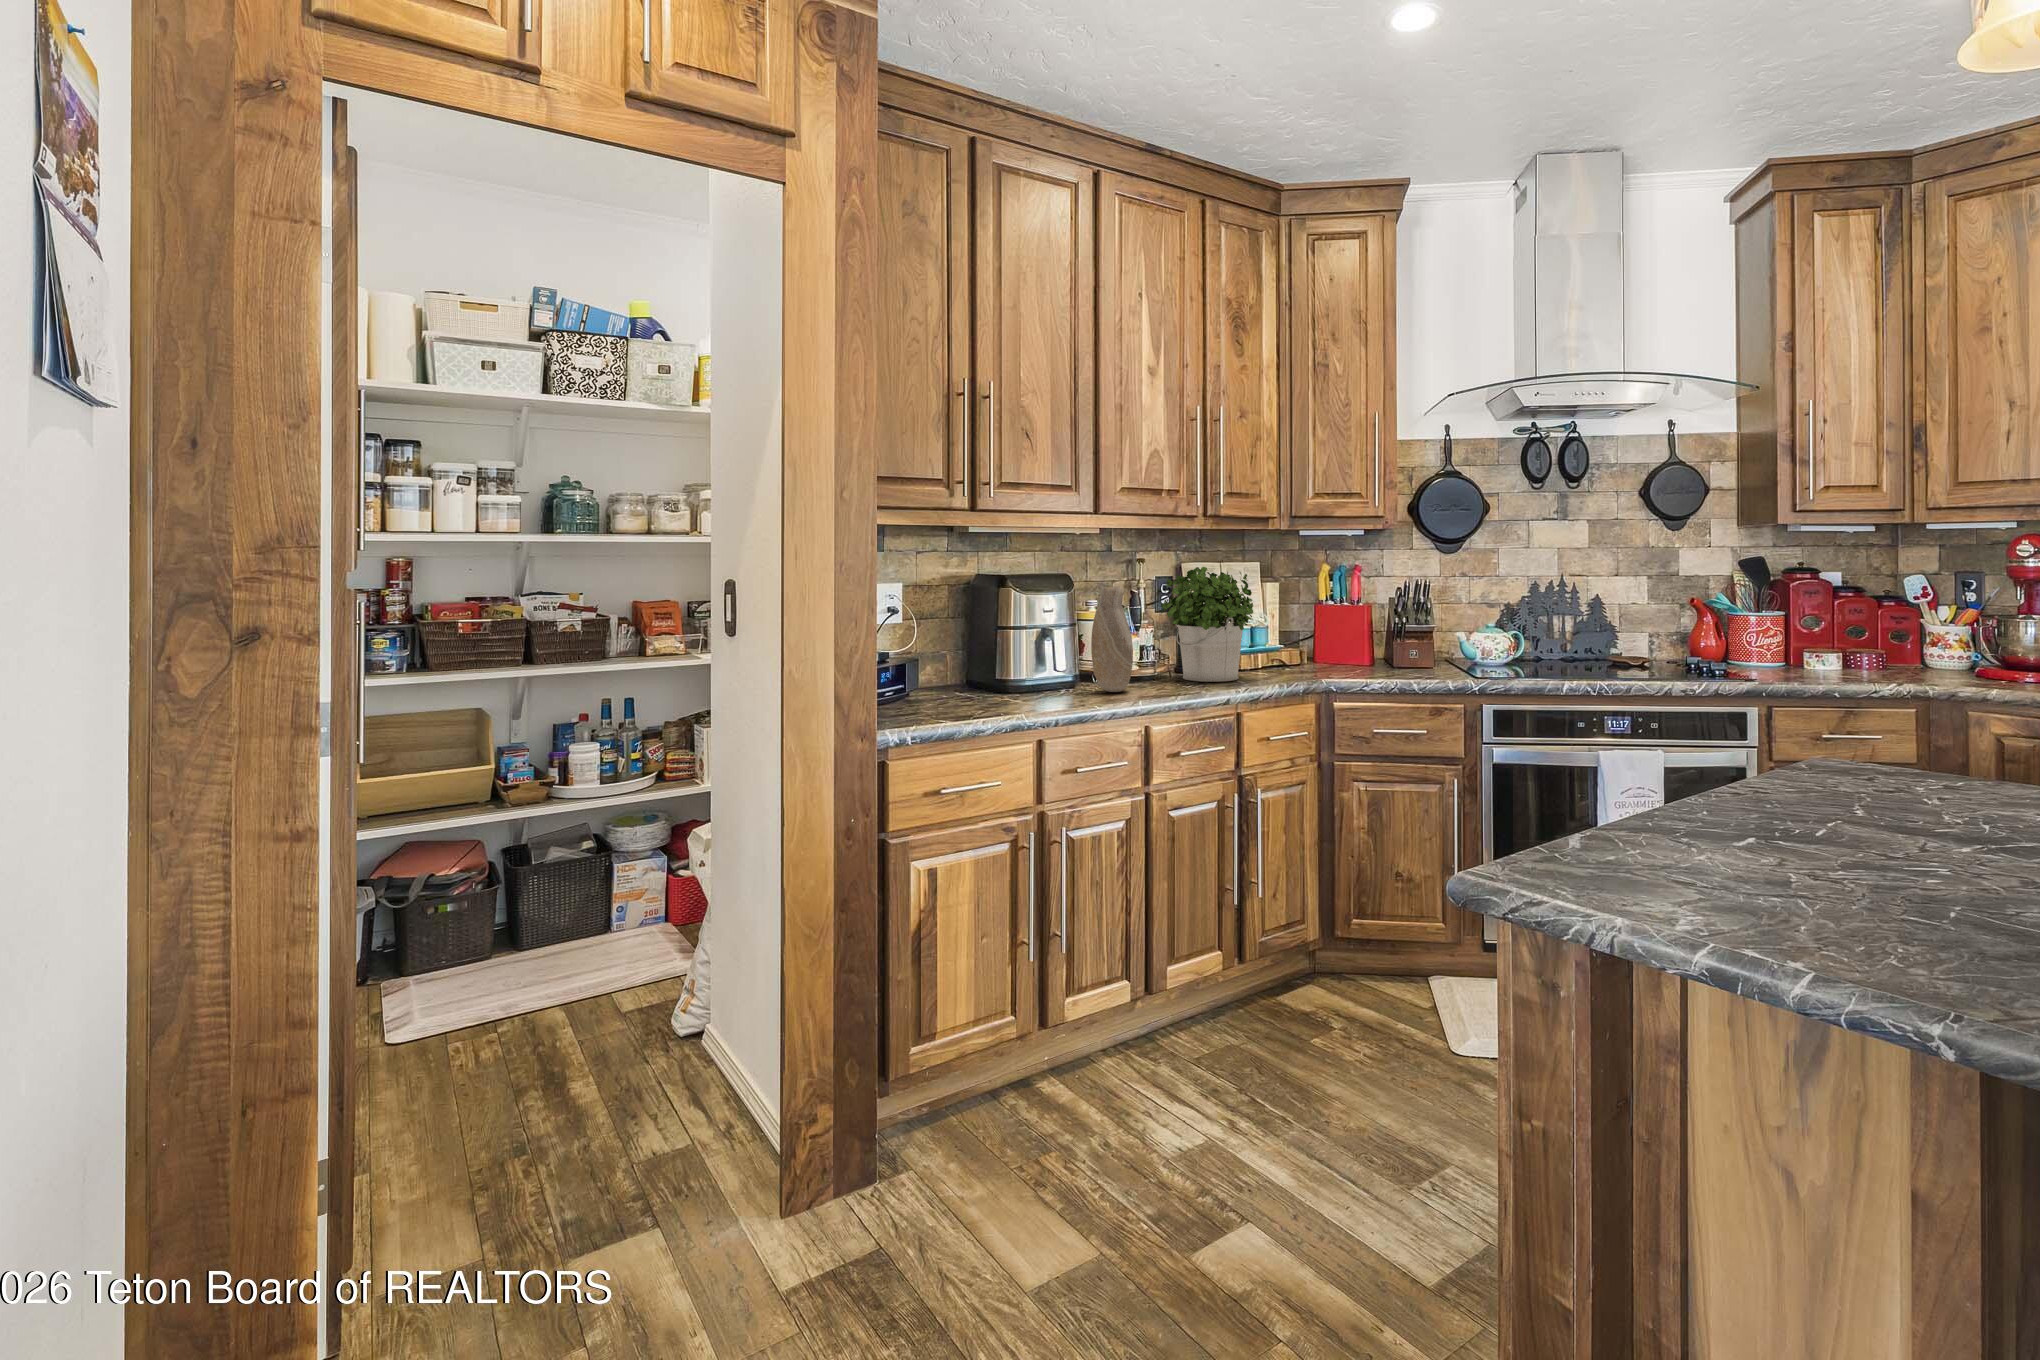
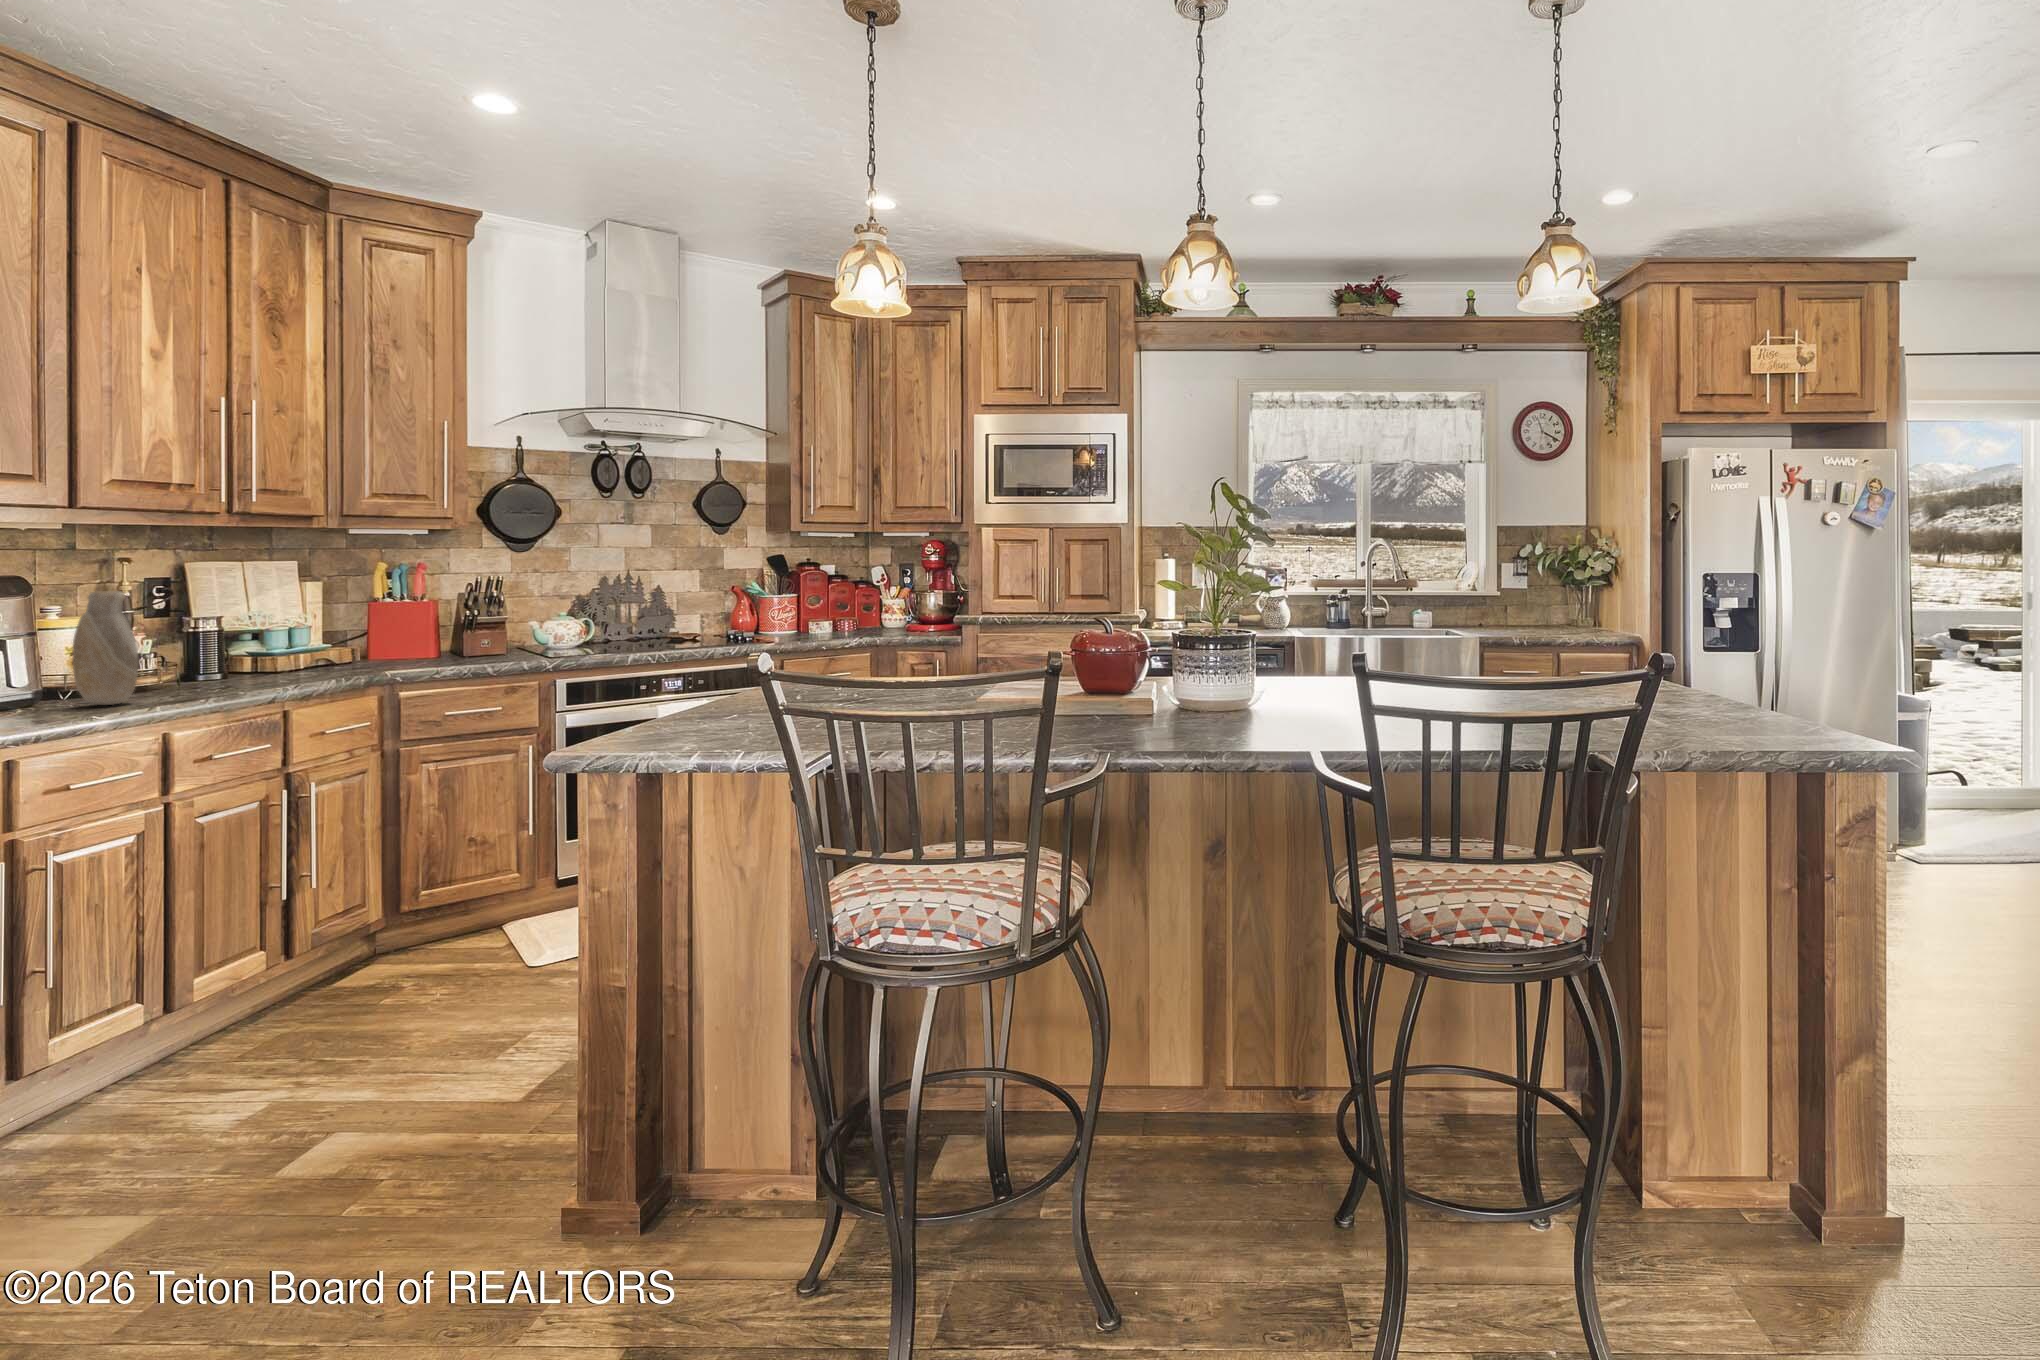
potted plant: present [1161,567,1253,682] -> none [168,567,304,686]

